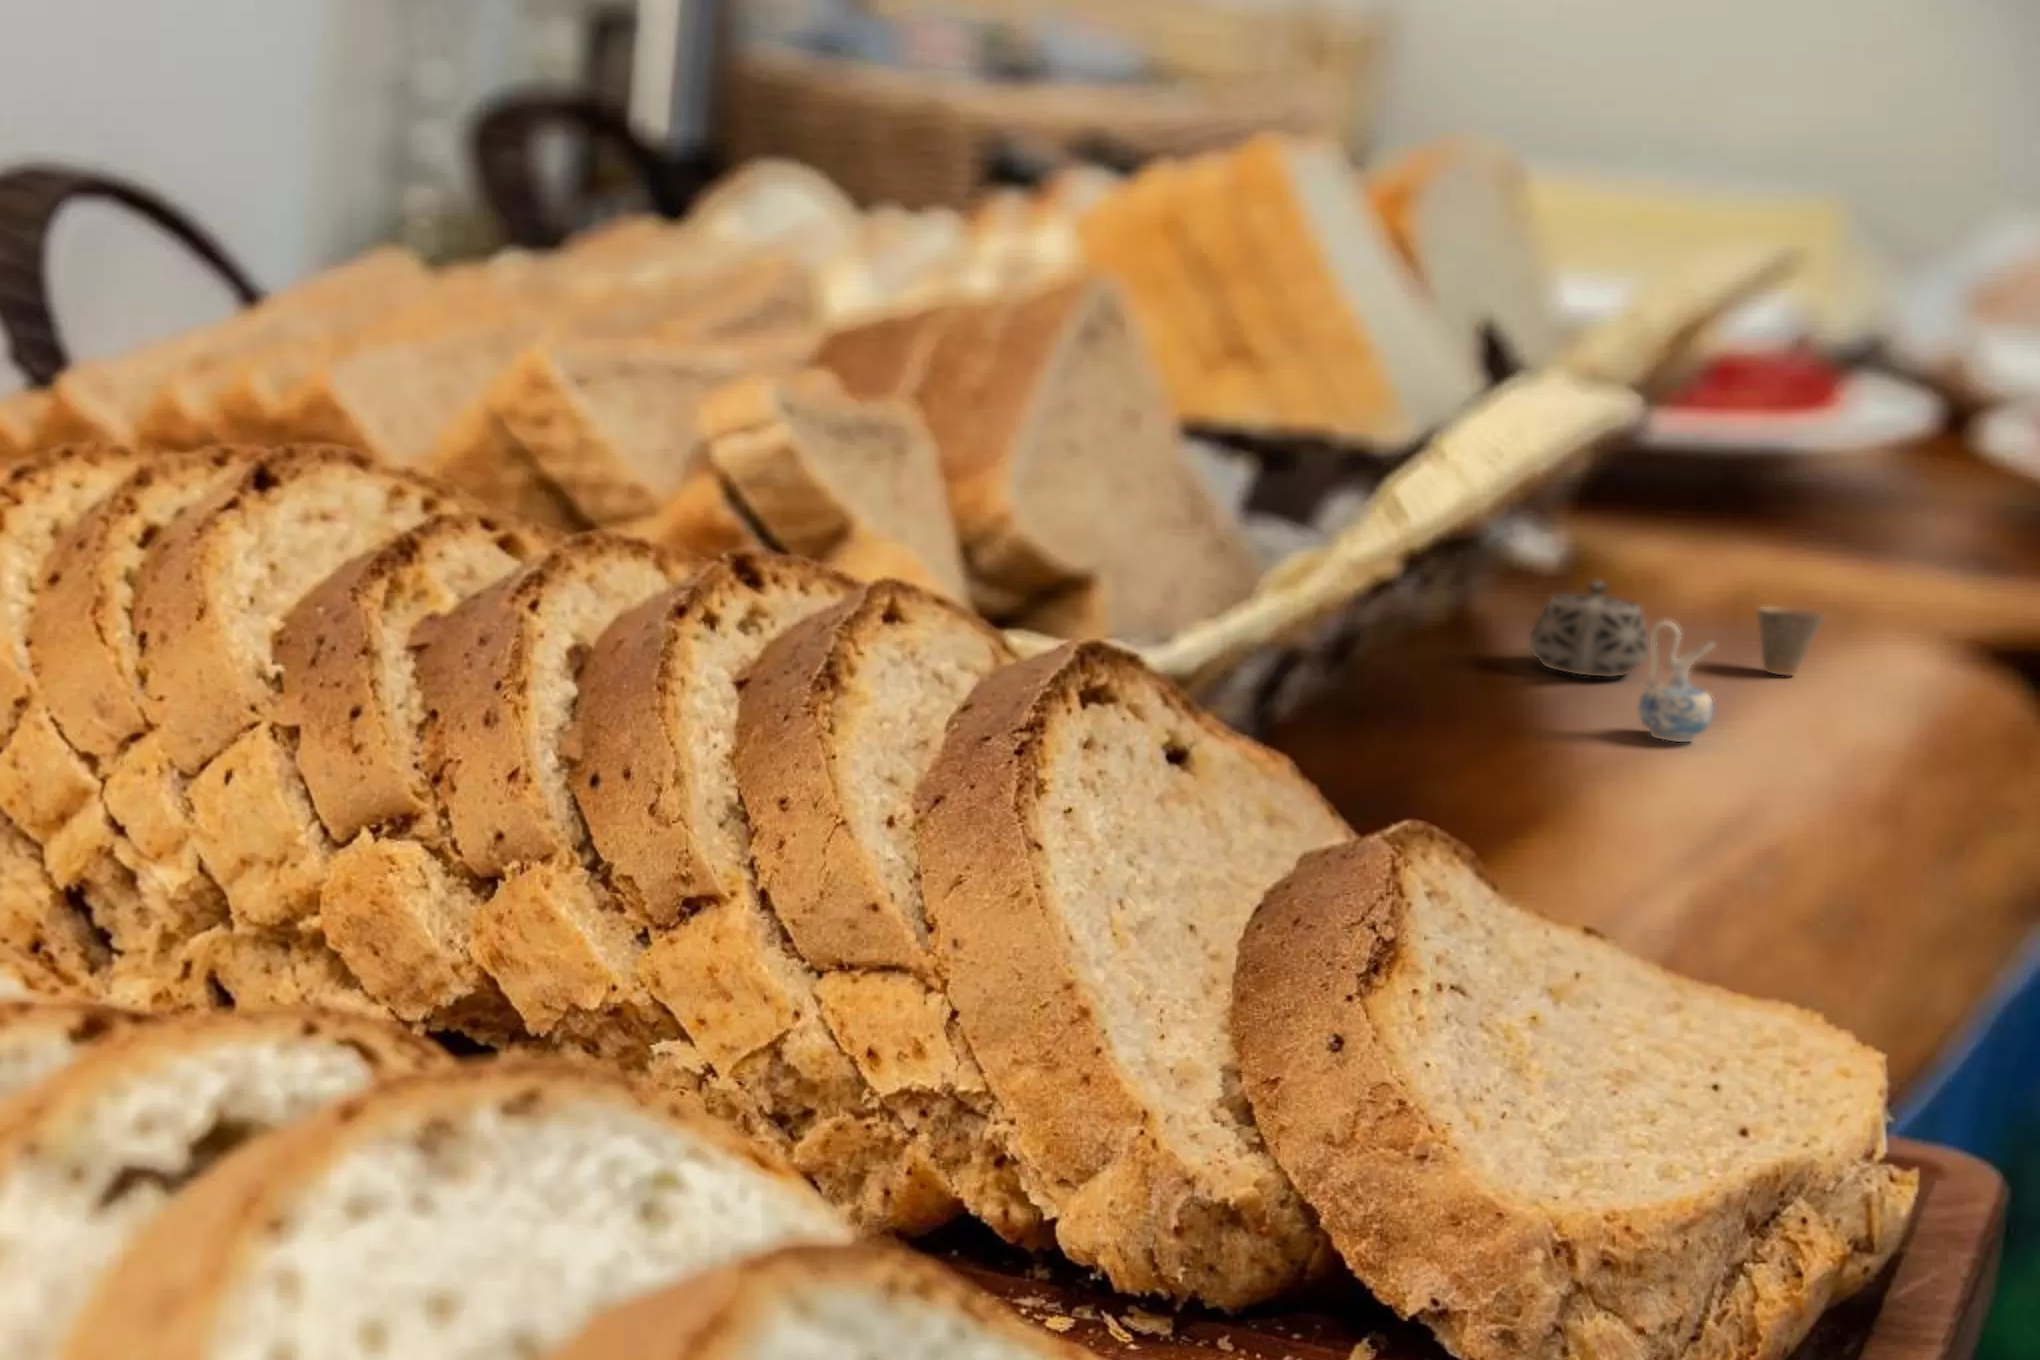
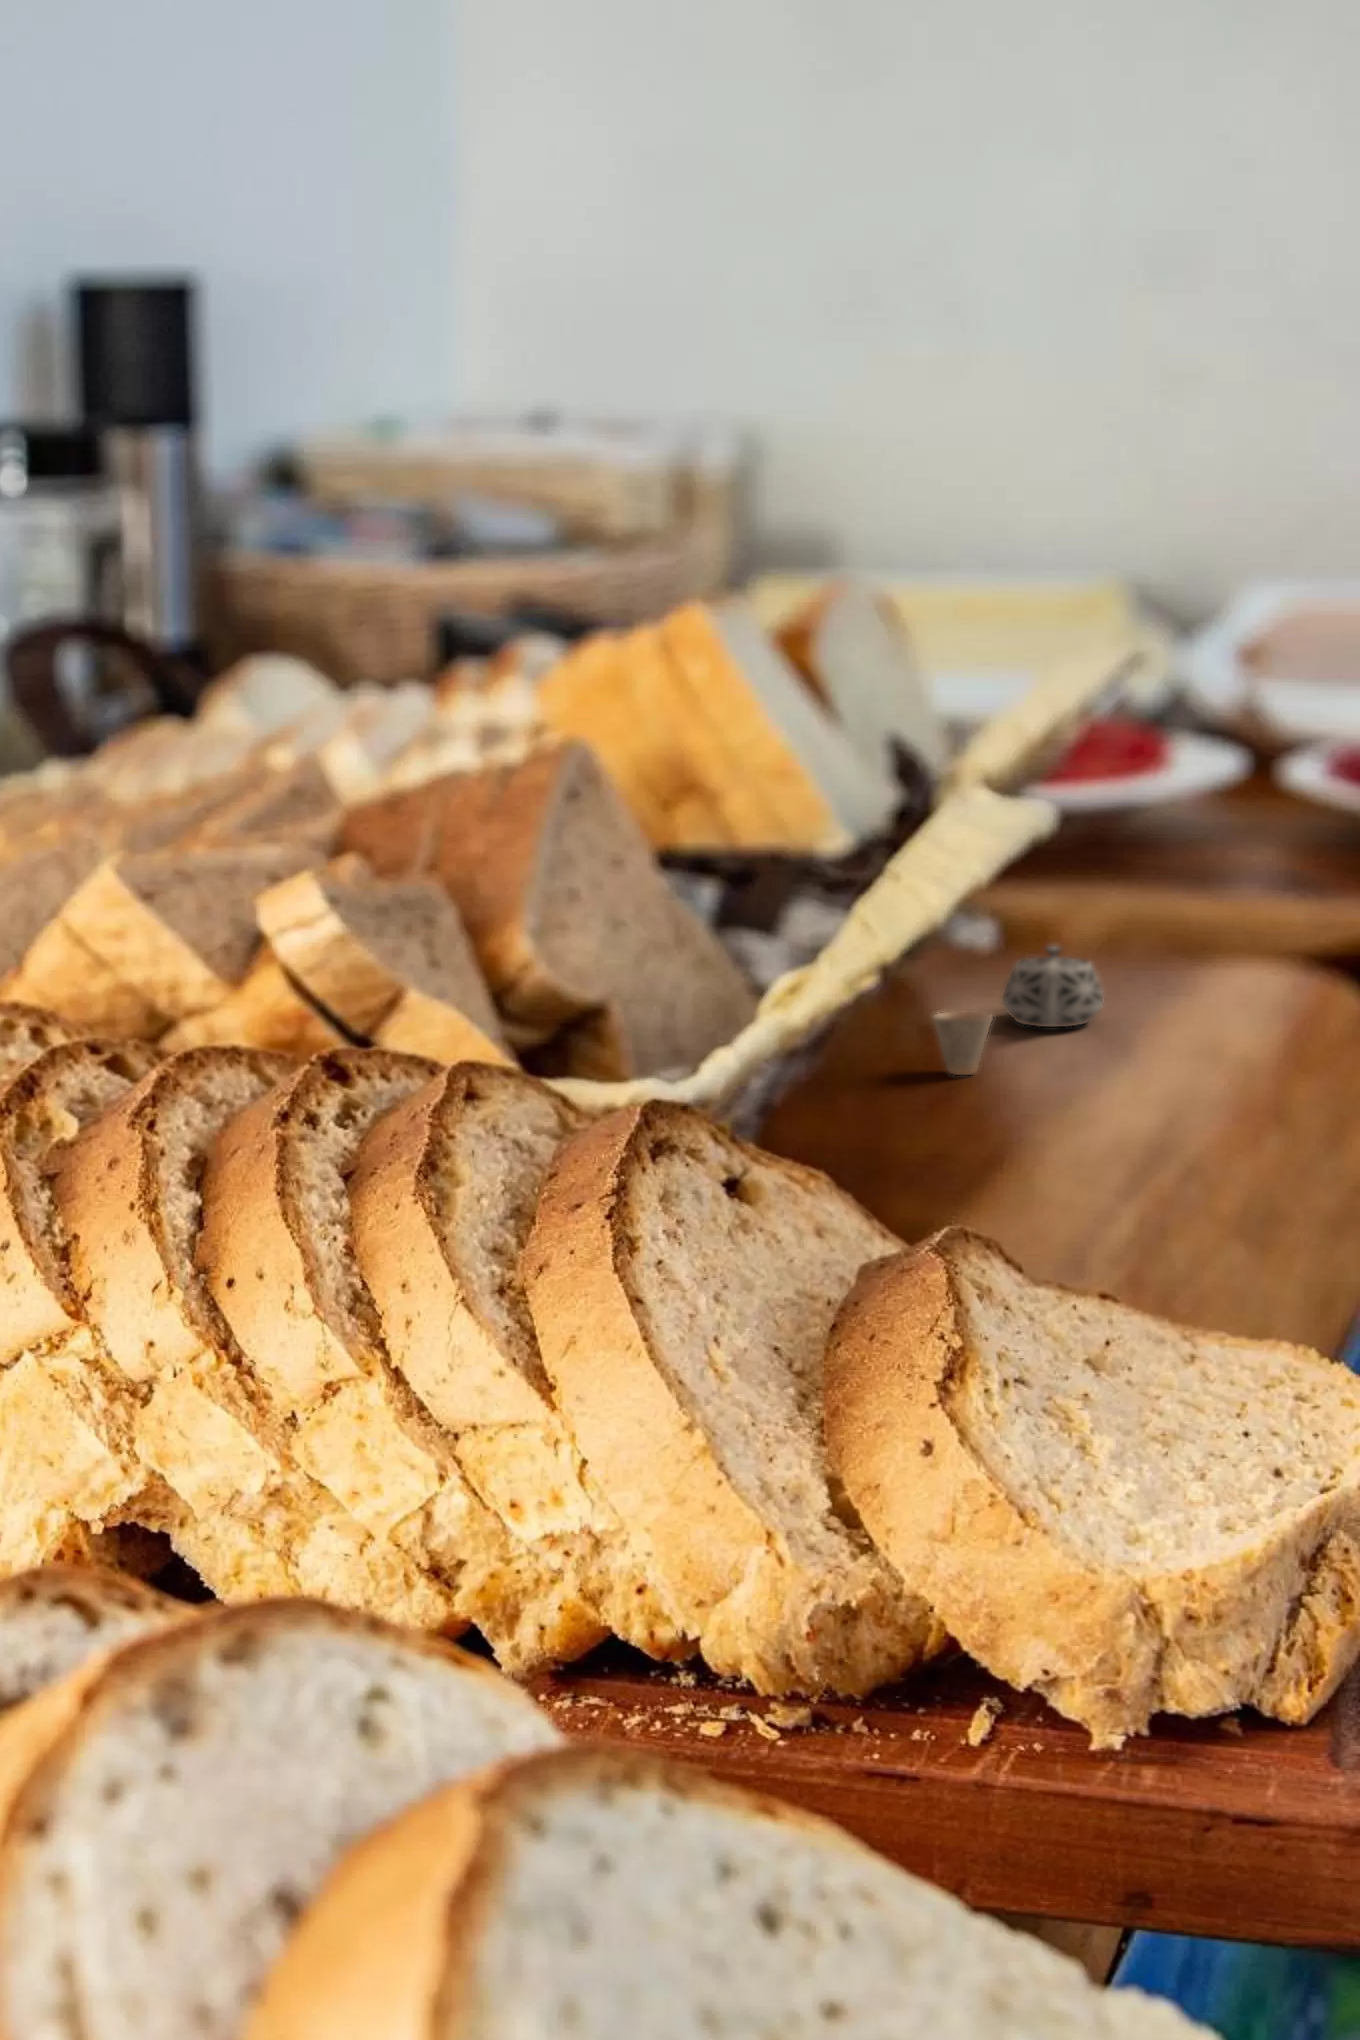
cup: present [1757,608,1824,675] -> present [933,1011,993,1075]
ceramic pitcher: present [1639,621,1714,742] -> none [1105,978,1169,1081]

